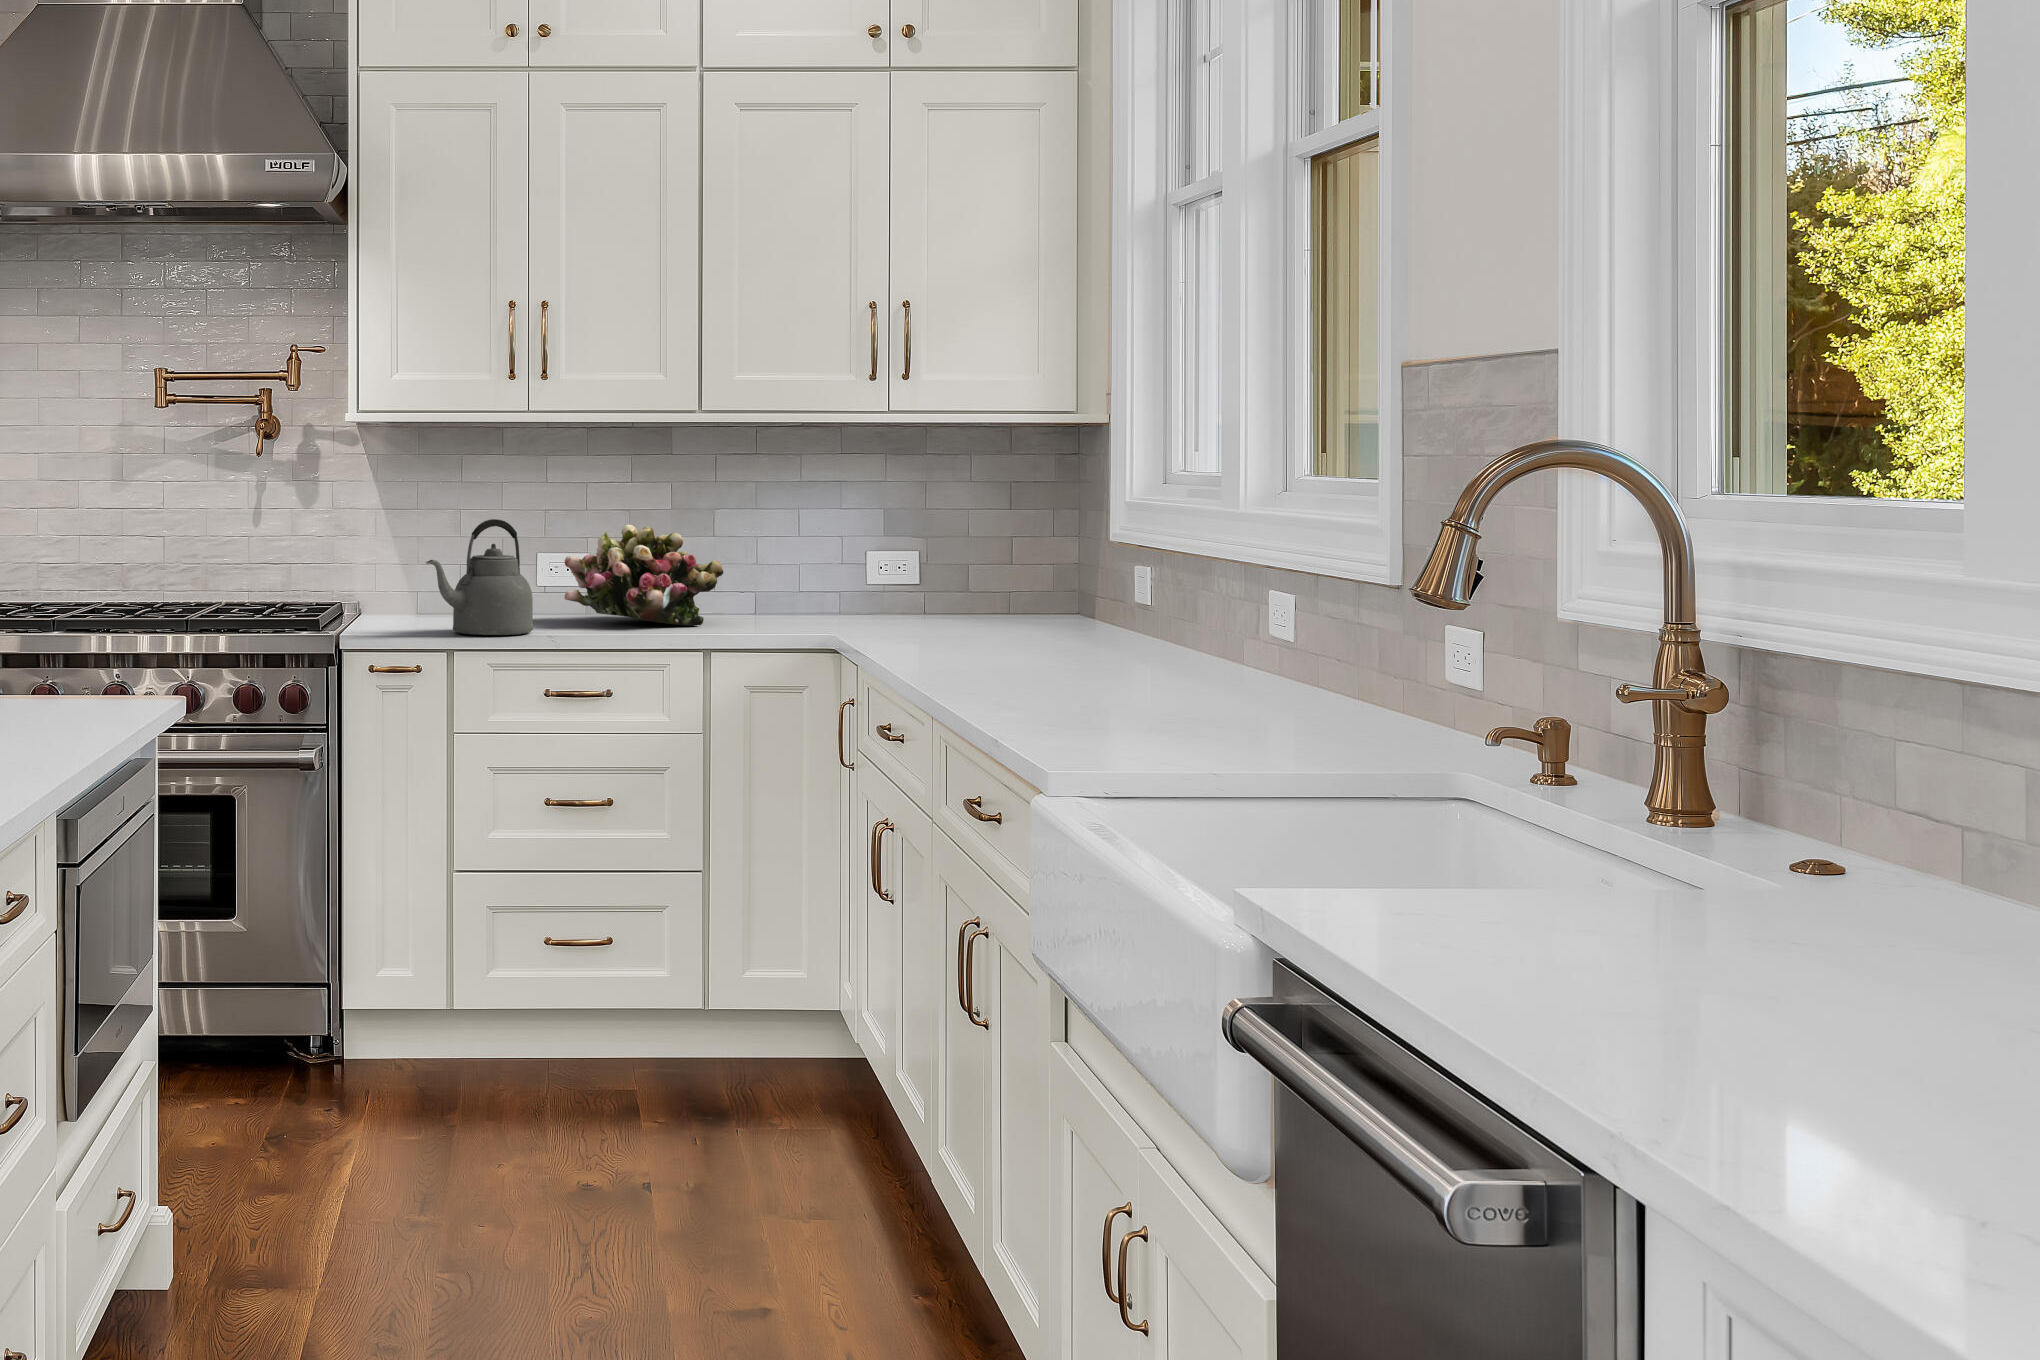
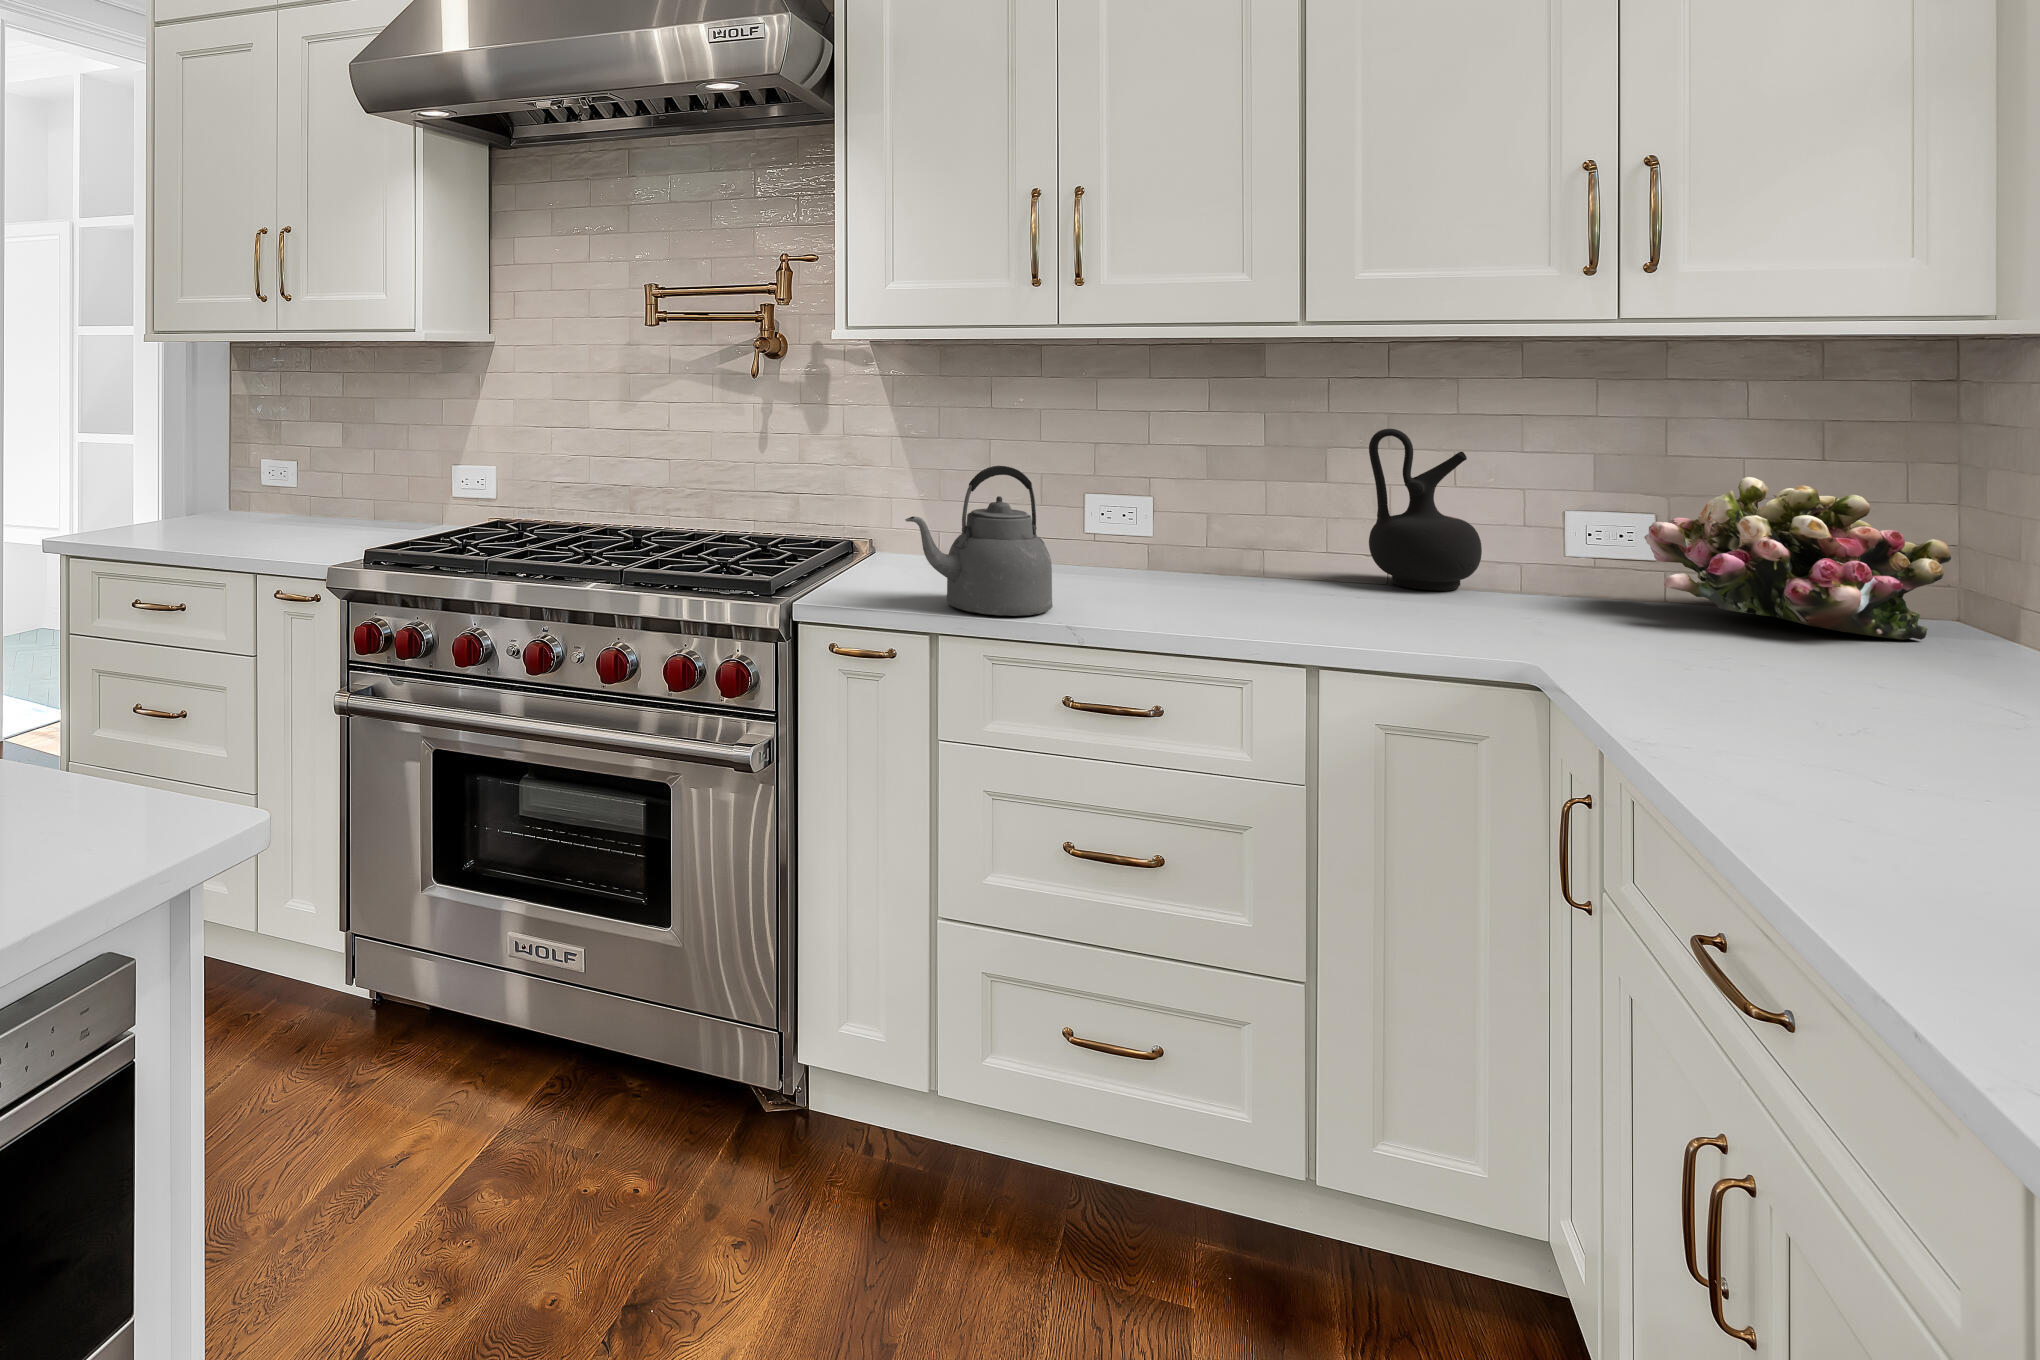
ceramic jug: none [741,494,812,613] -> present [1369,429,1482,591]
flower arrangement: present [564,525,723,626] -> present [1644,477,1951,640]

